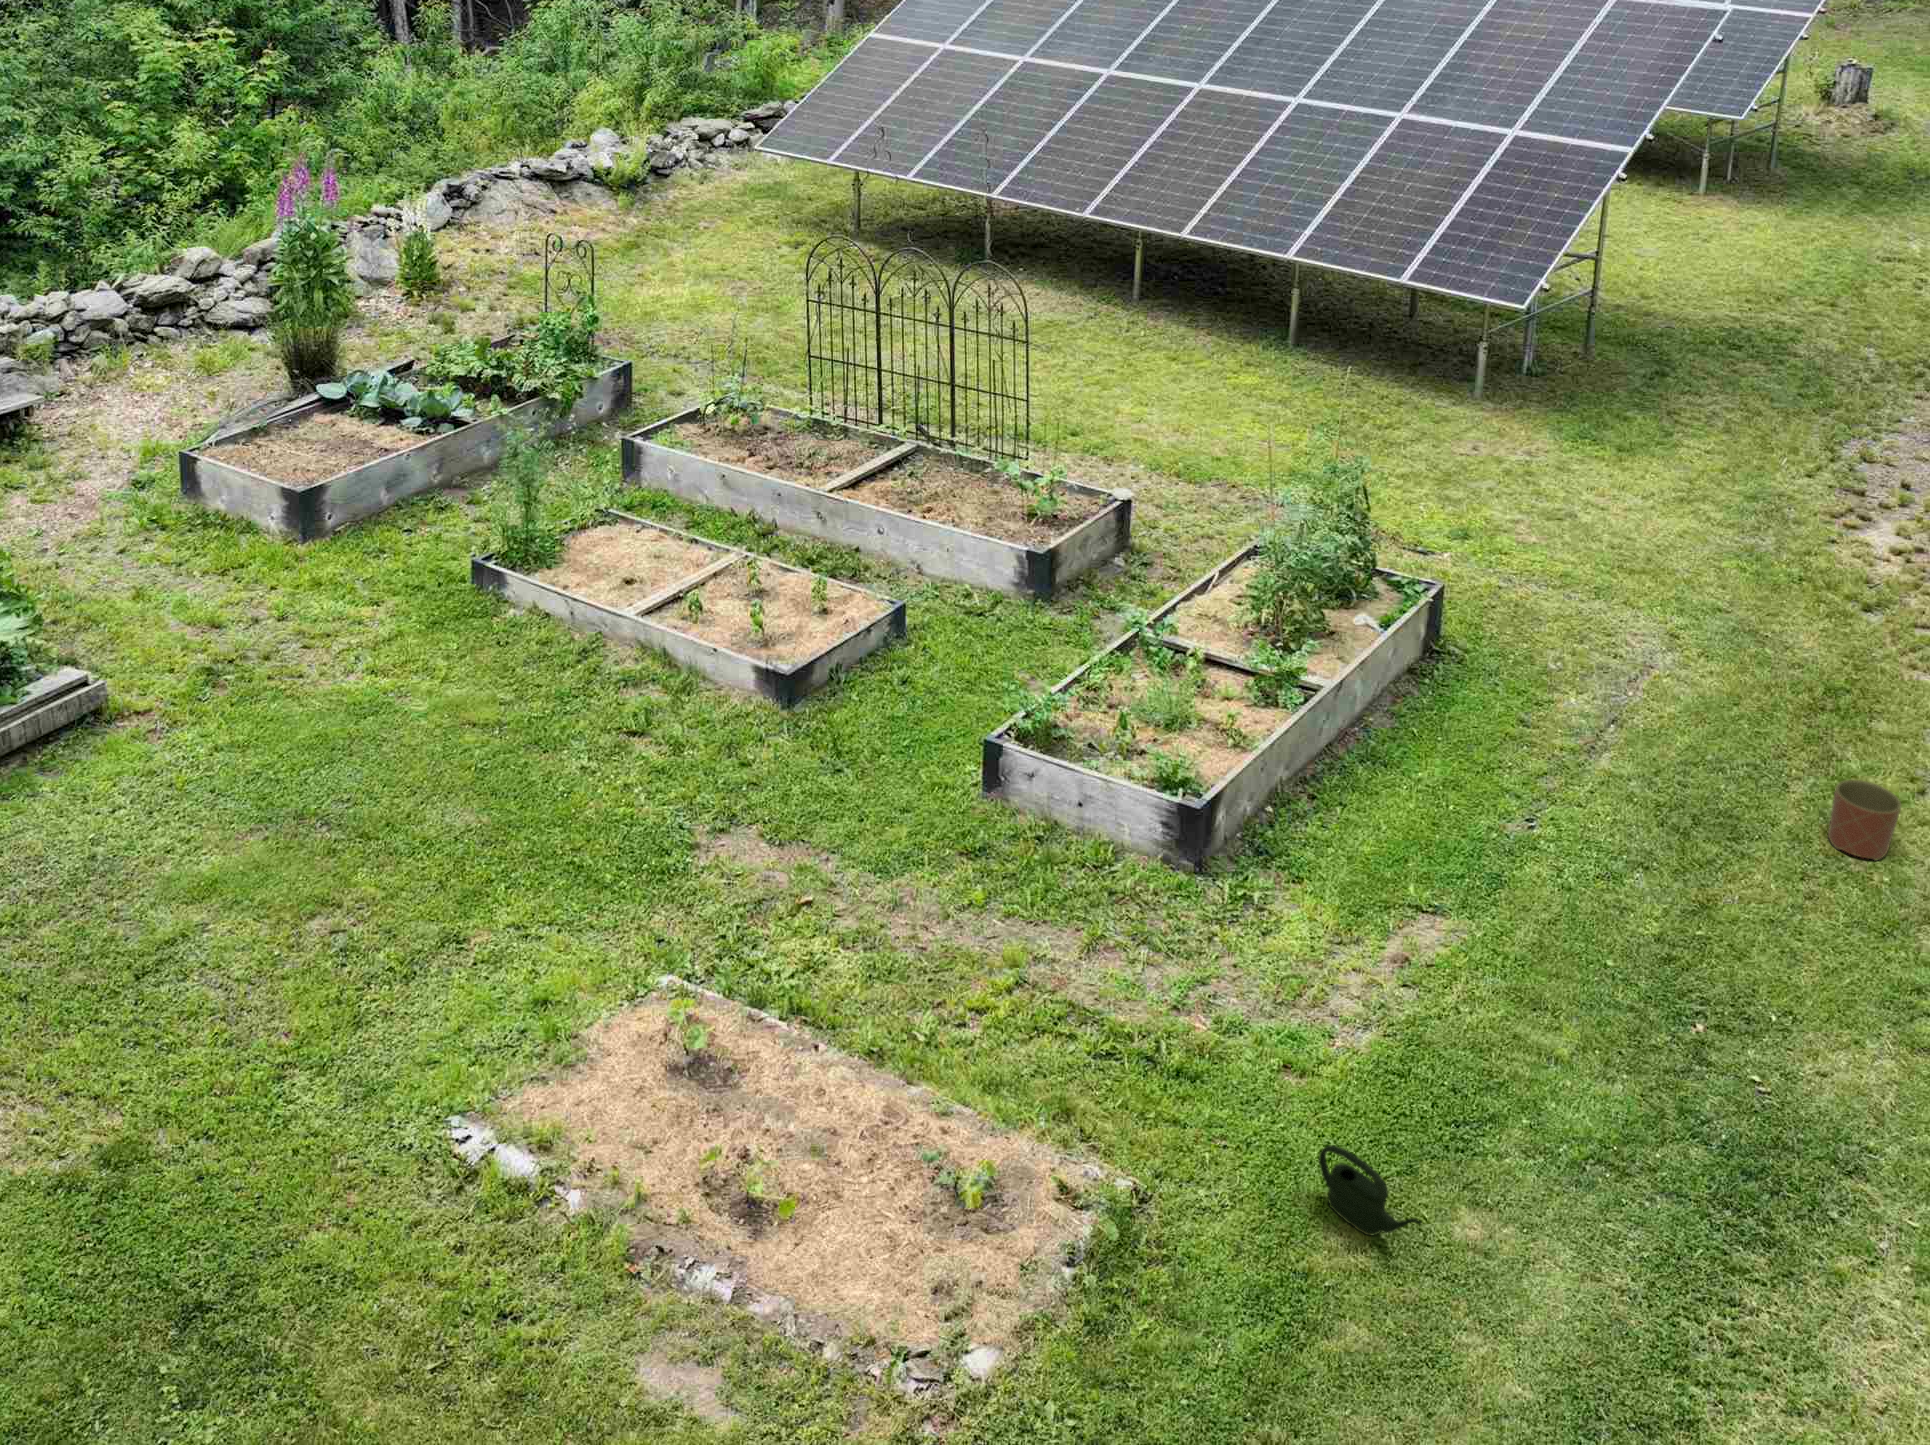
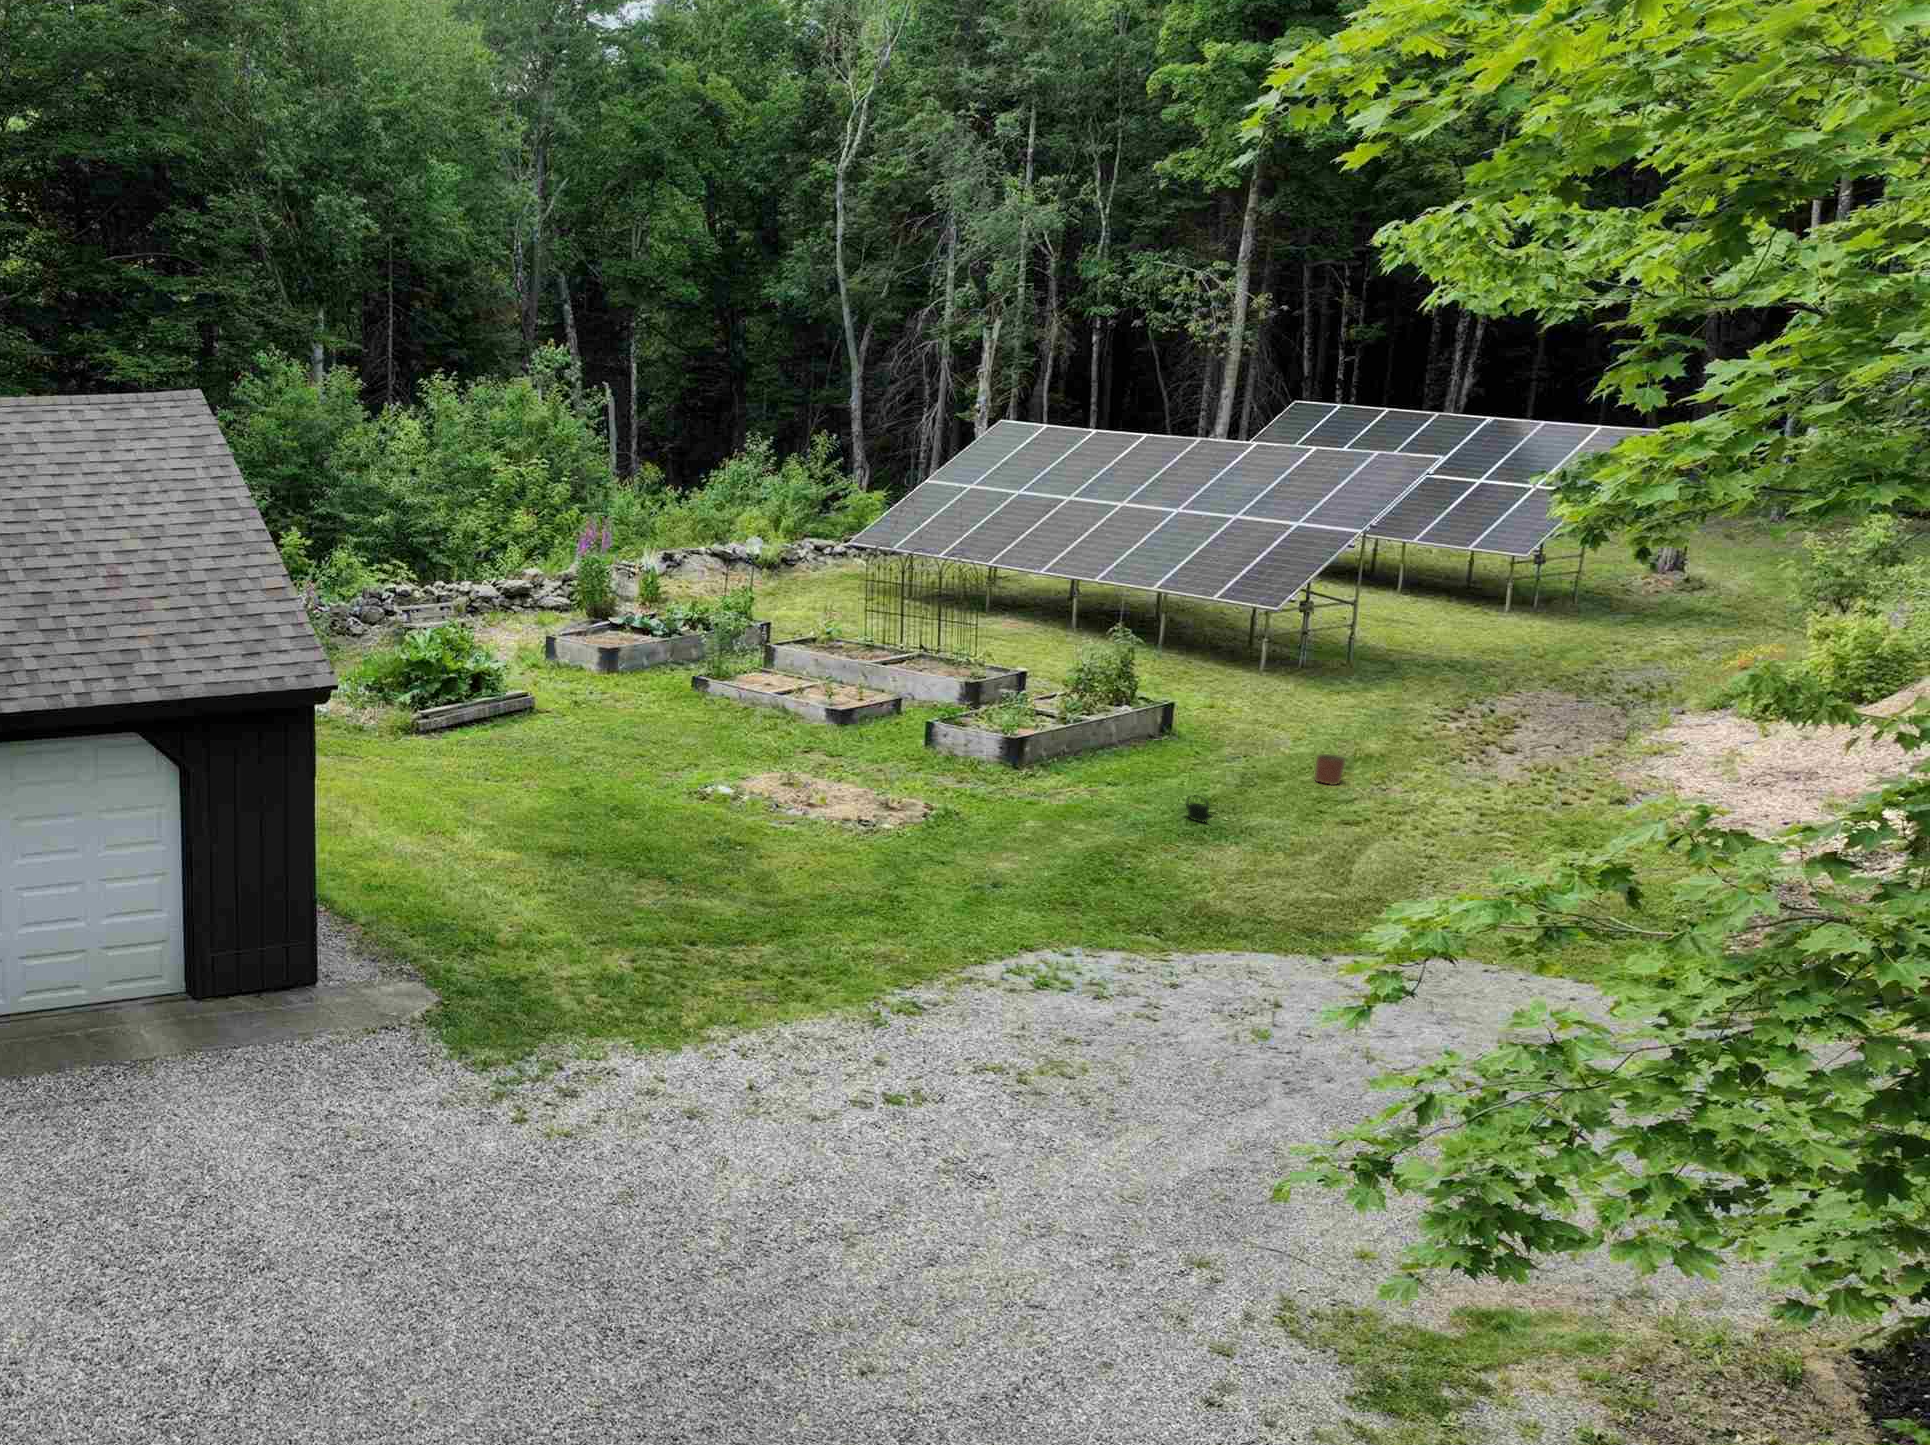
watering can: present [1318,1145,1422,1235] -> present [1185,797,1214,823]

